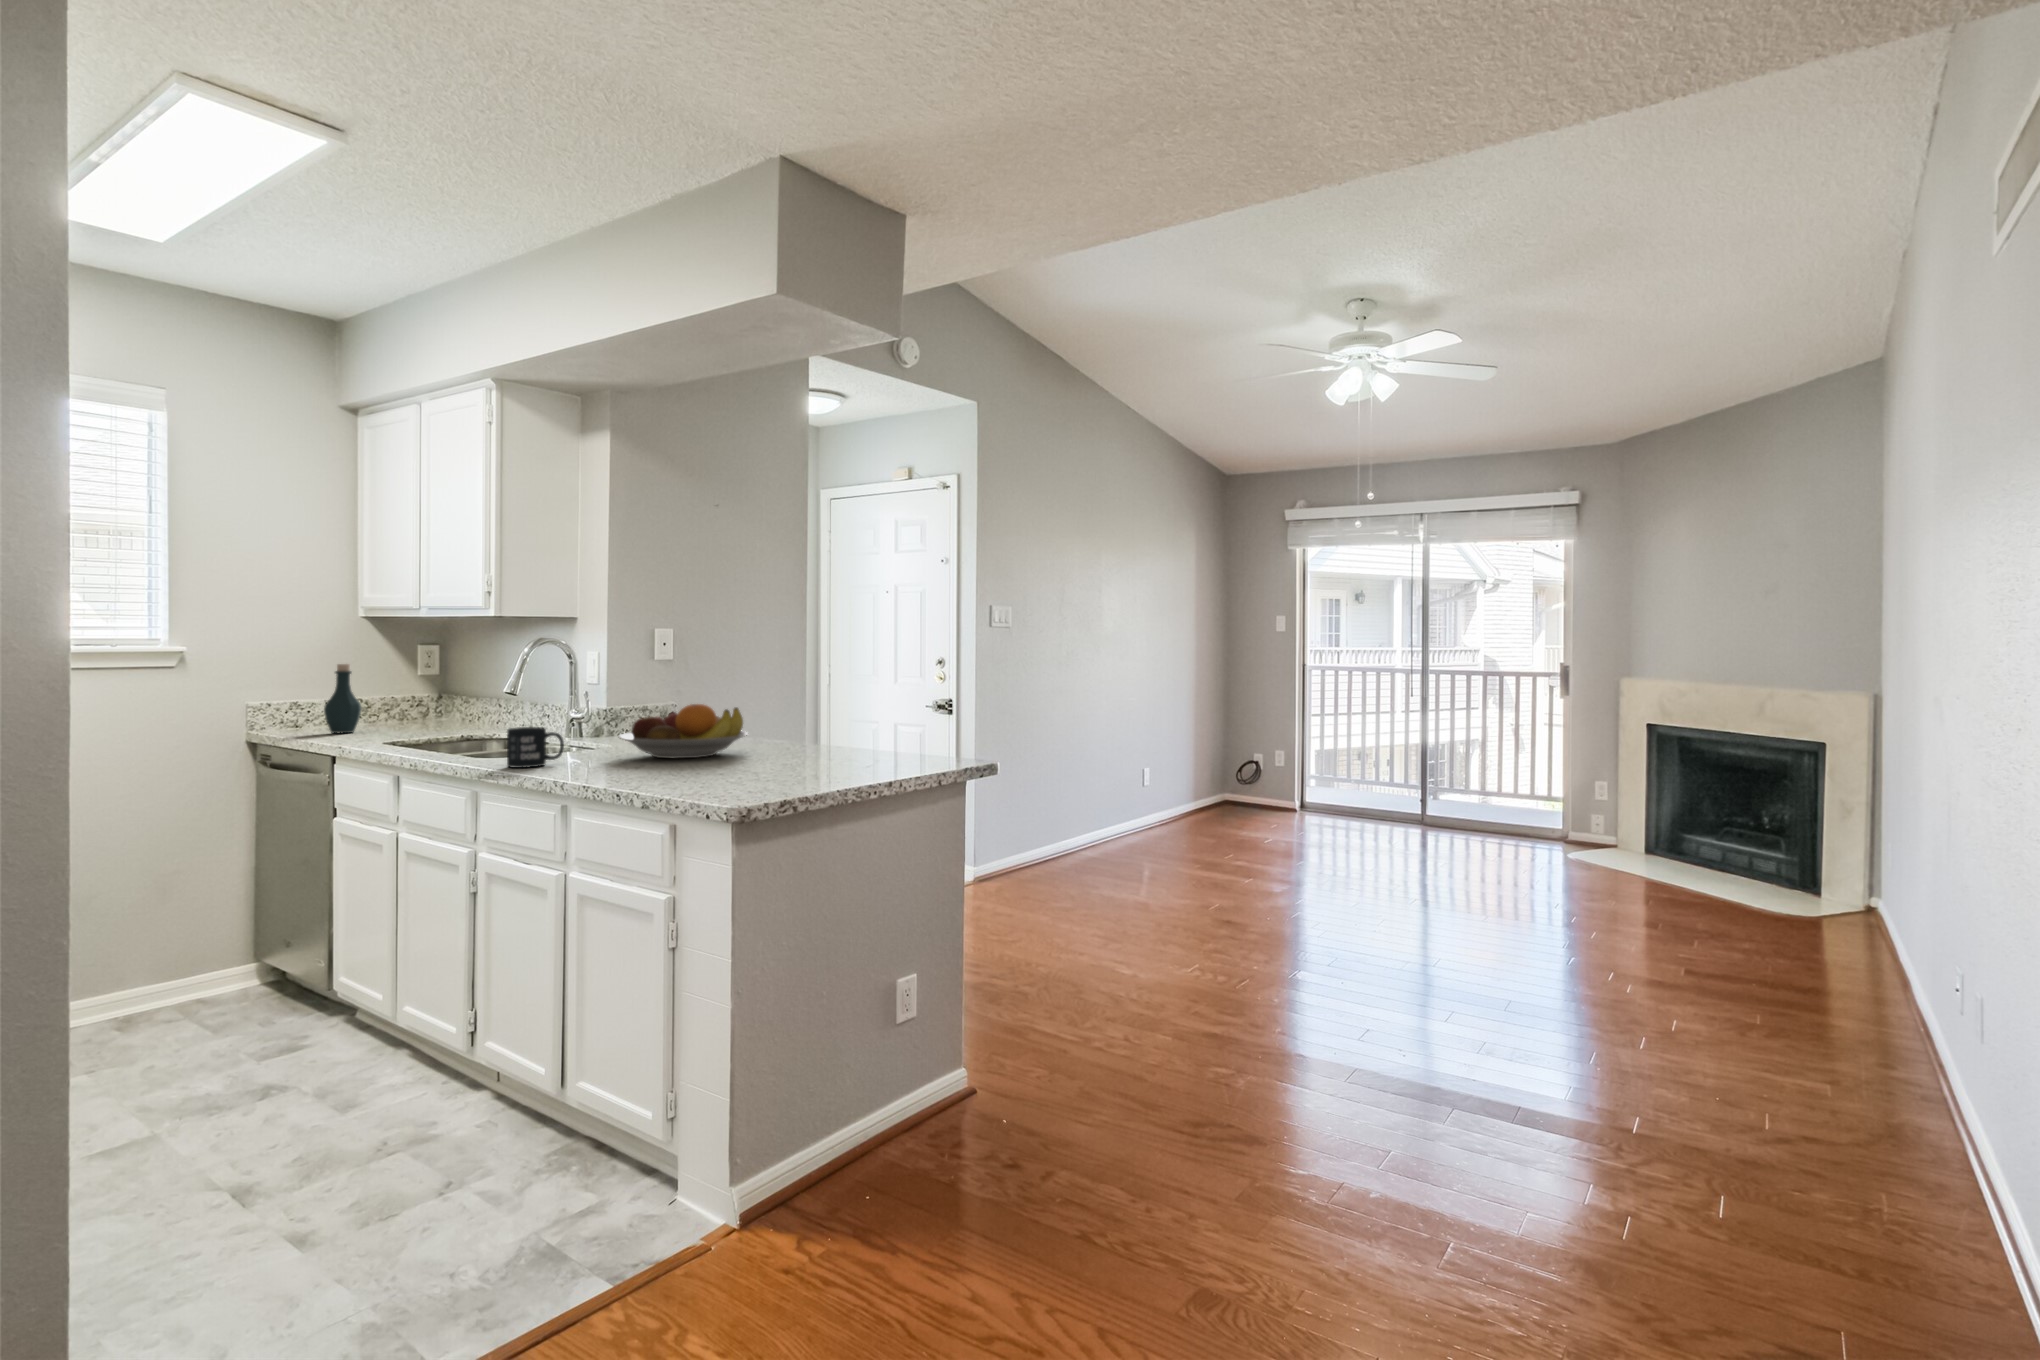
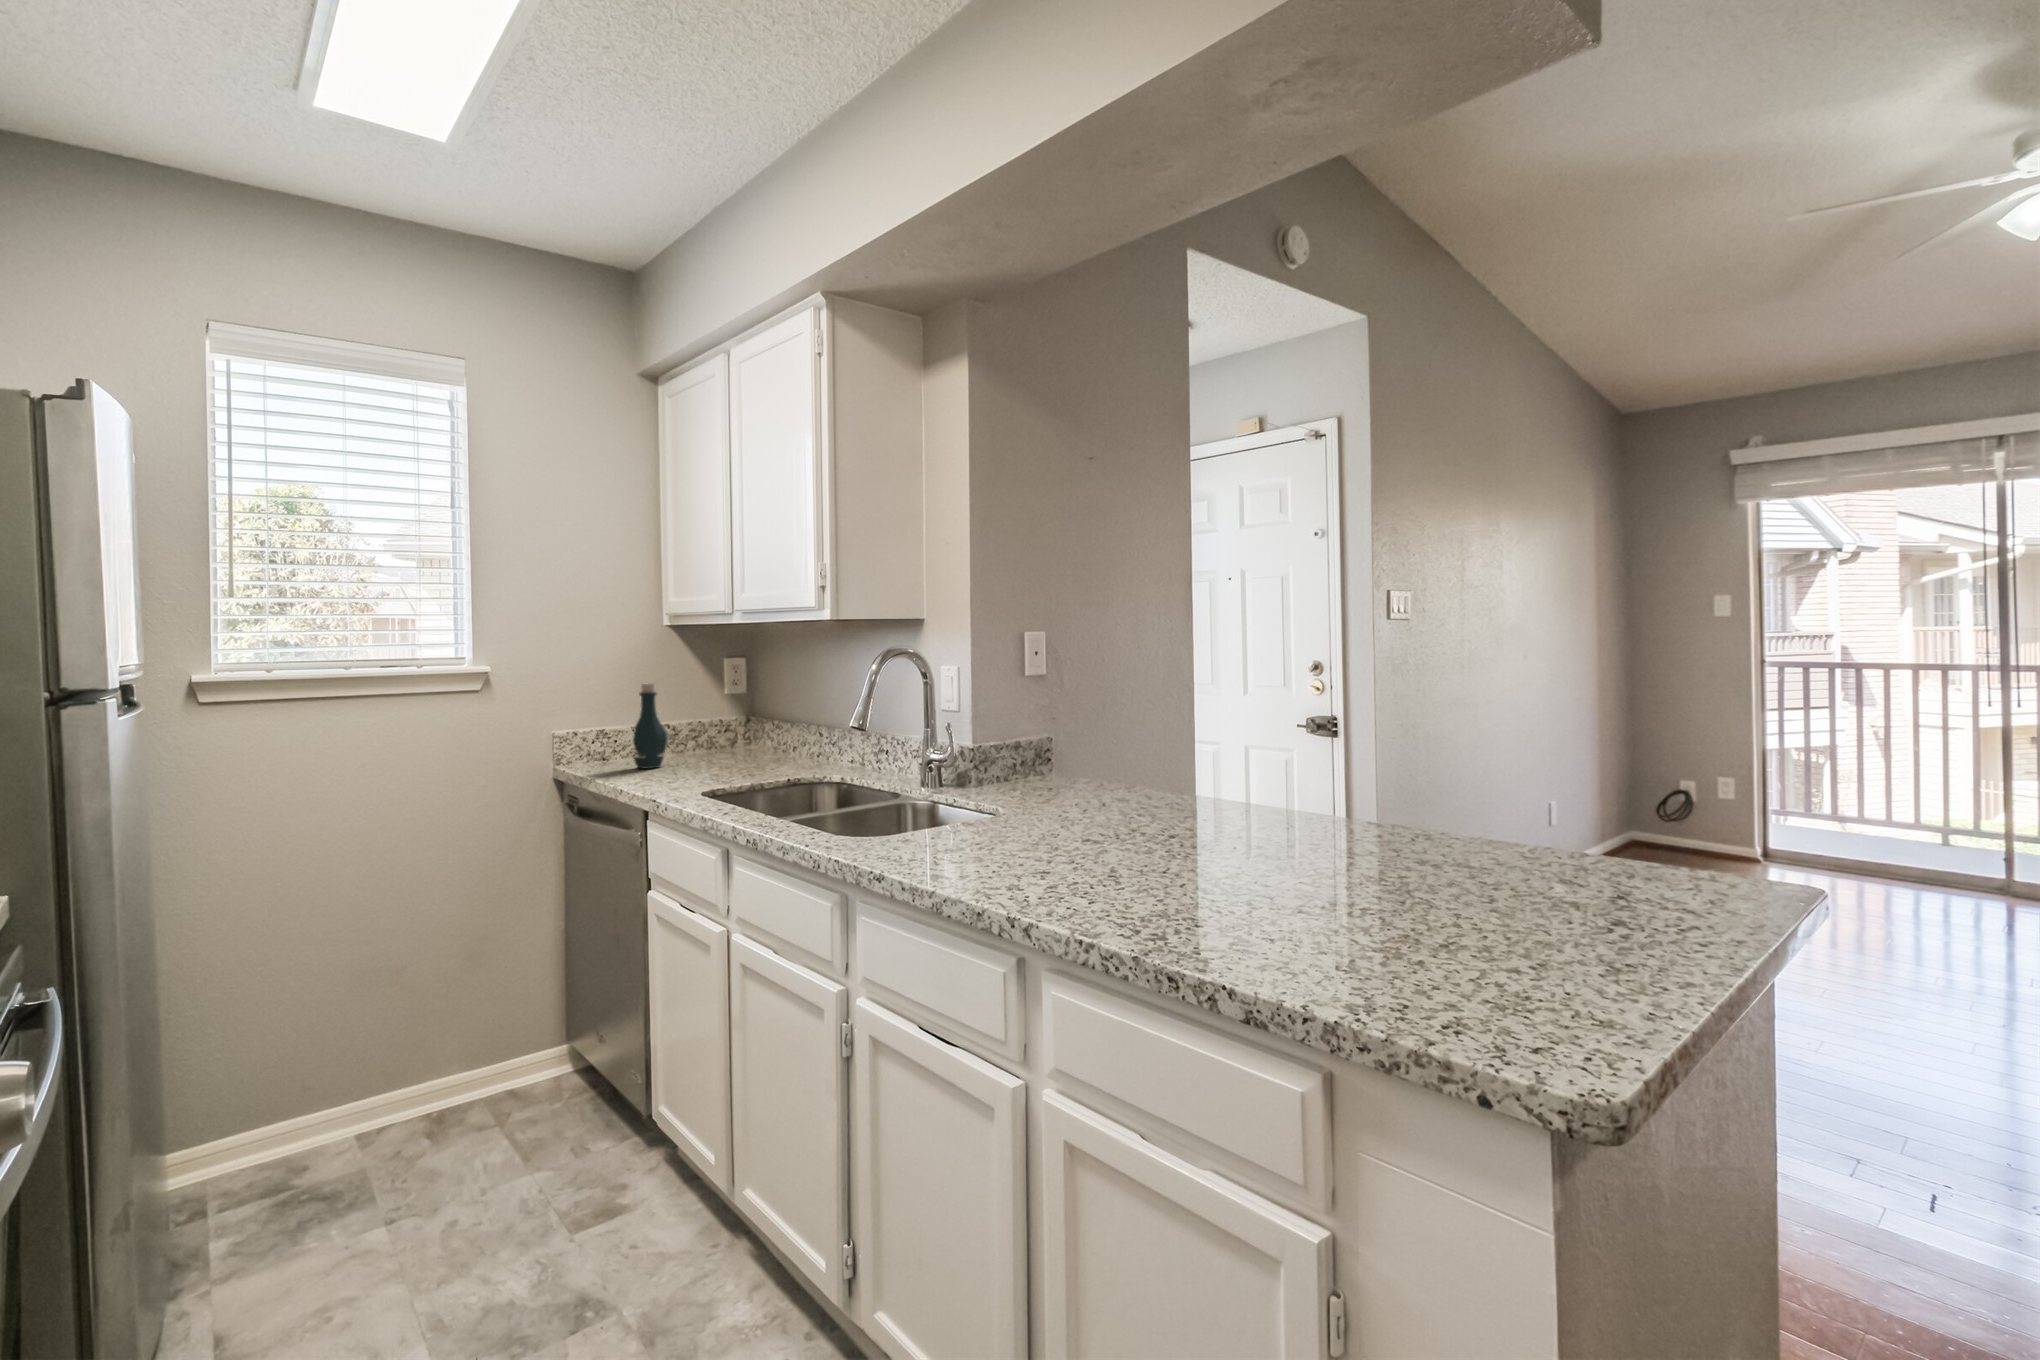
fruit bowl: present [619,704,747,759] -> none [1040,754,1240,845]
mug: present [507,727,564,768] -> none [890,792,971,862]

